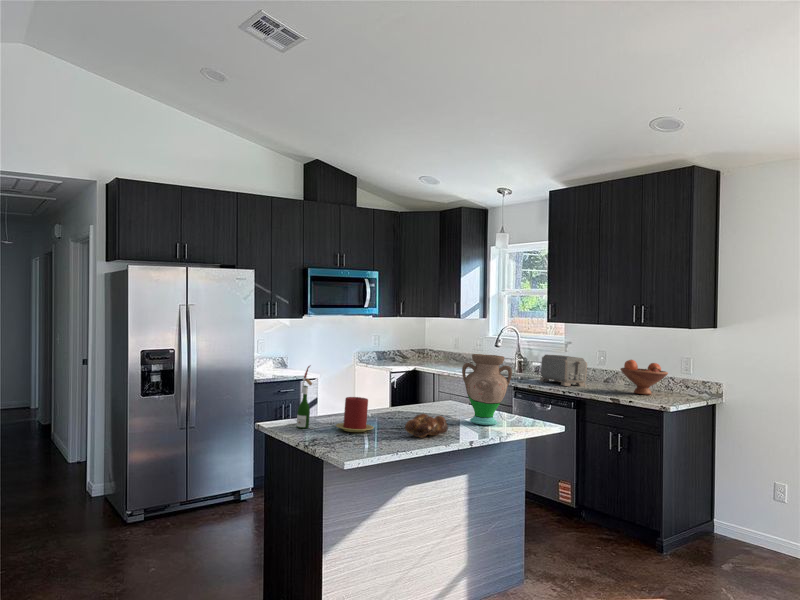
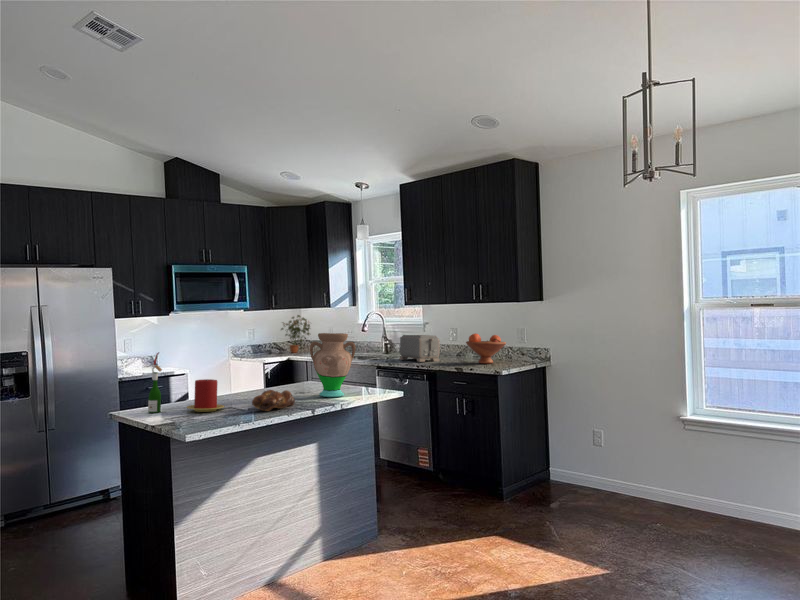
potted plant: none [407,323,441,363] -> present [281,315,310,353]

